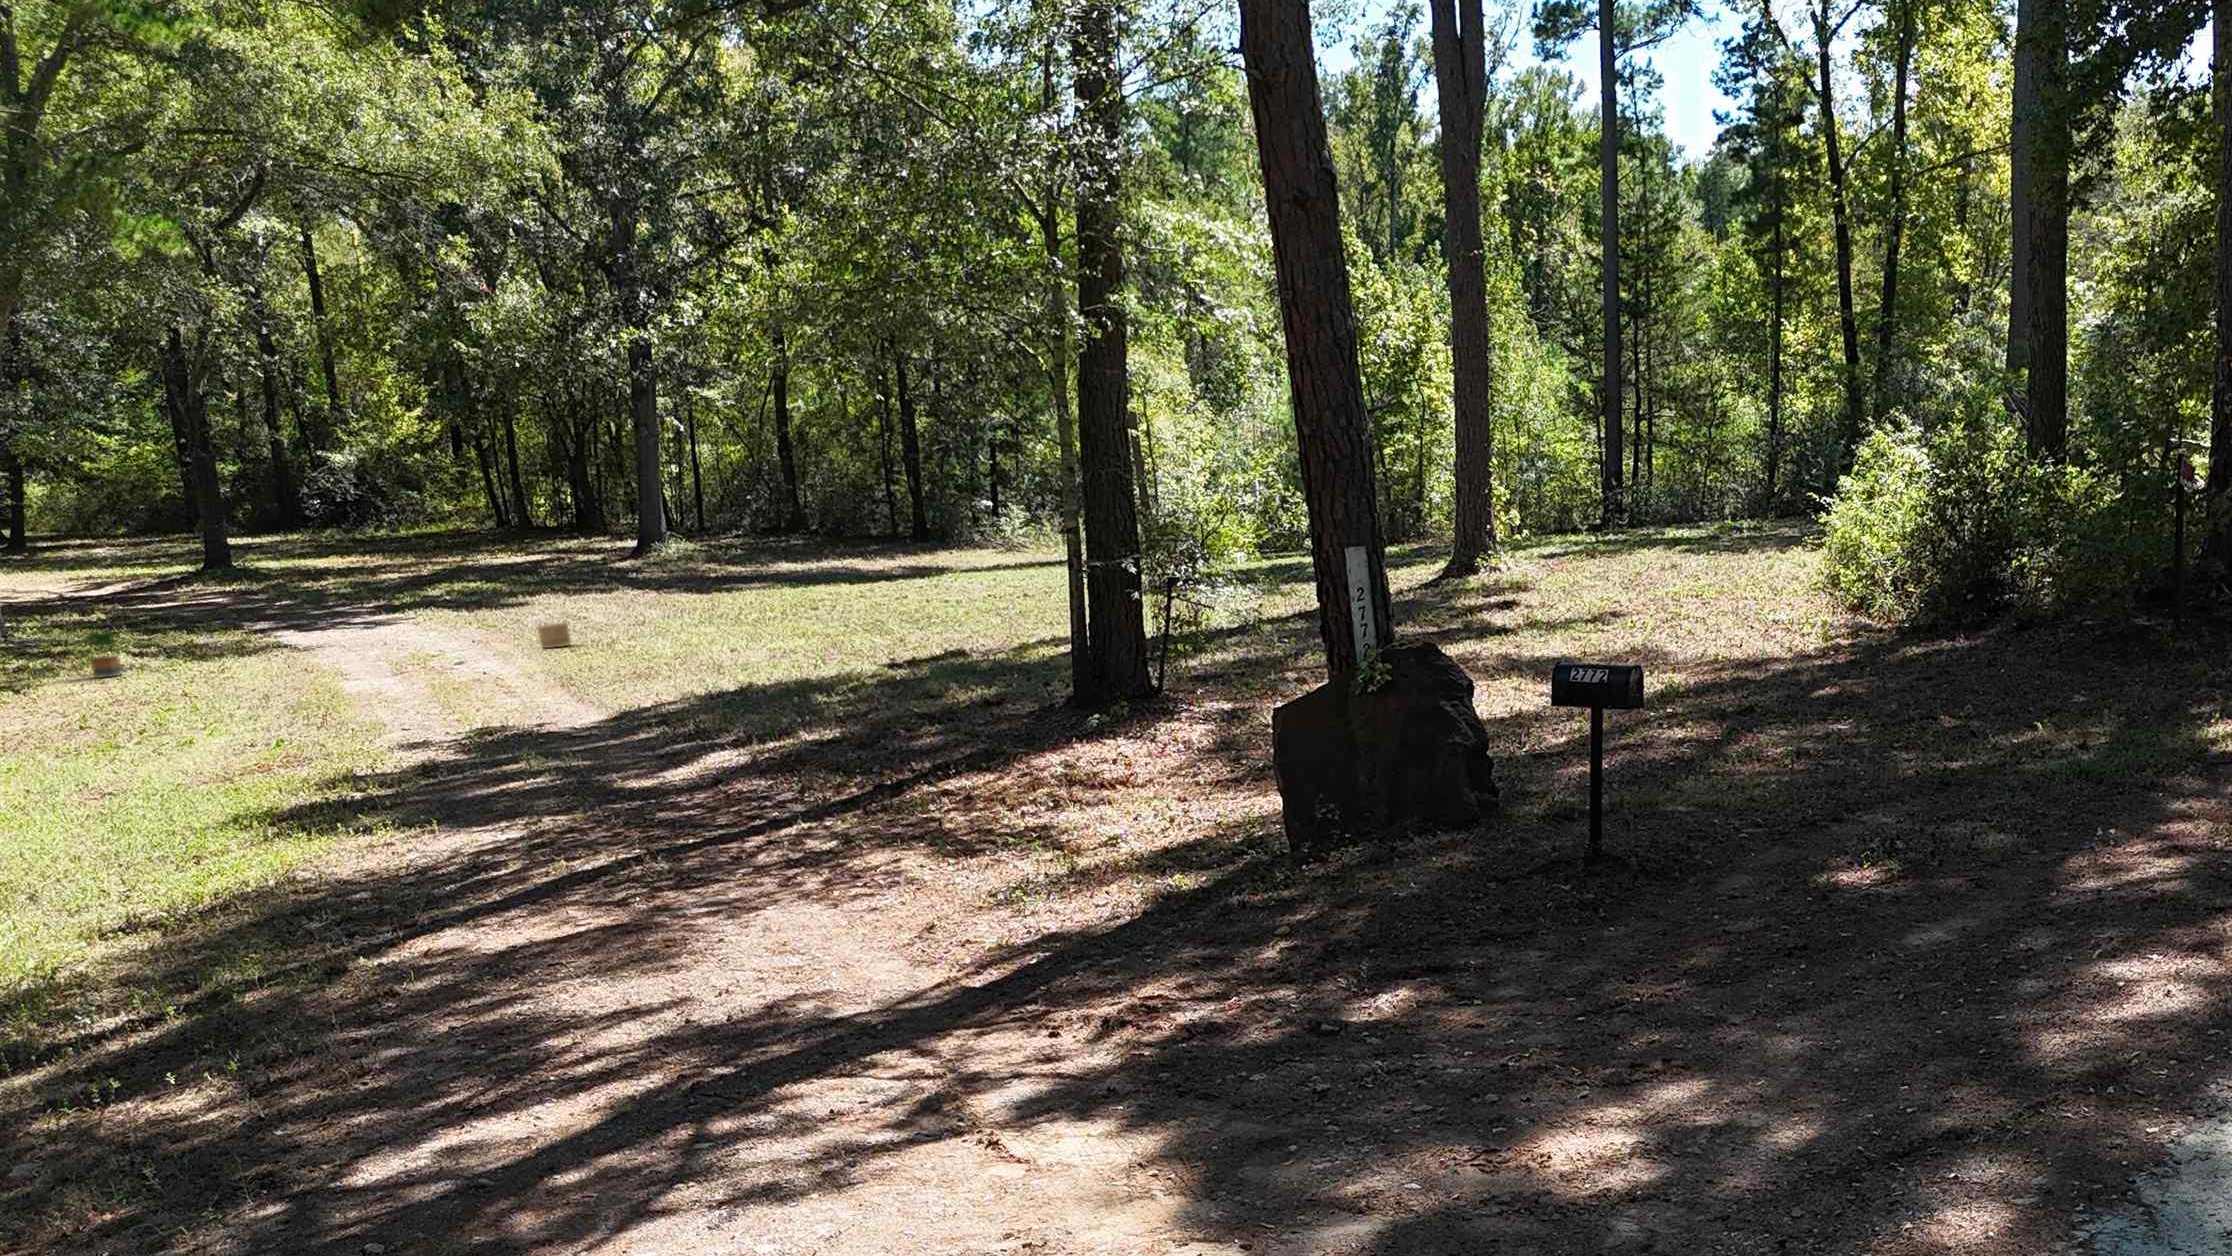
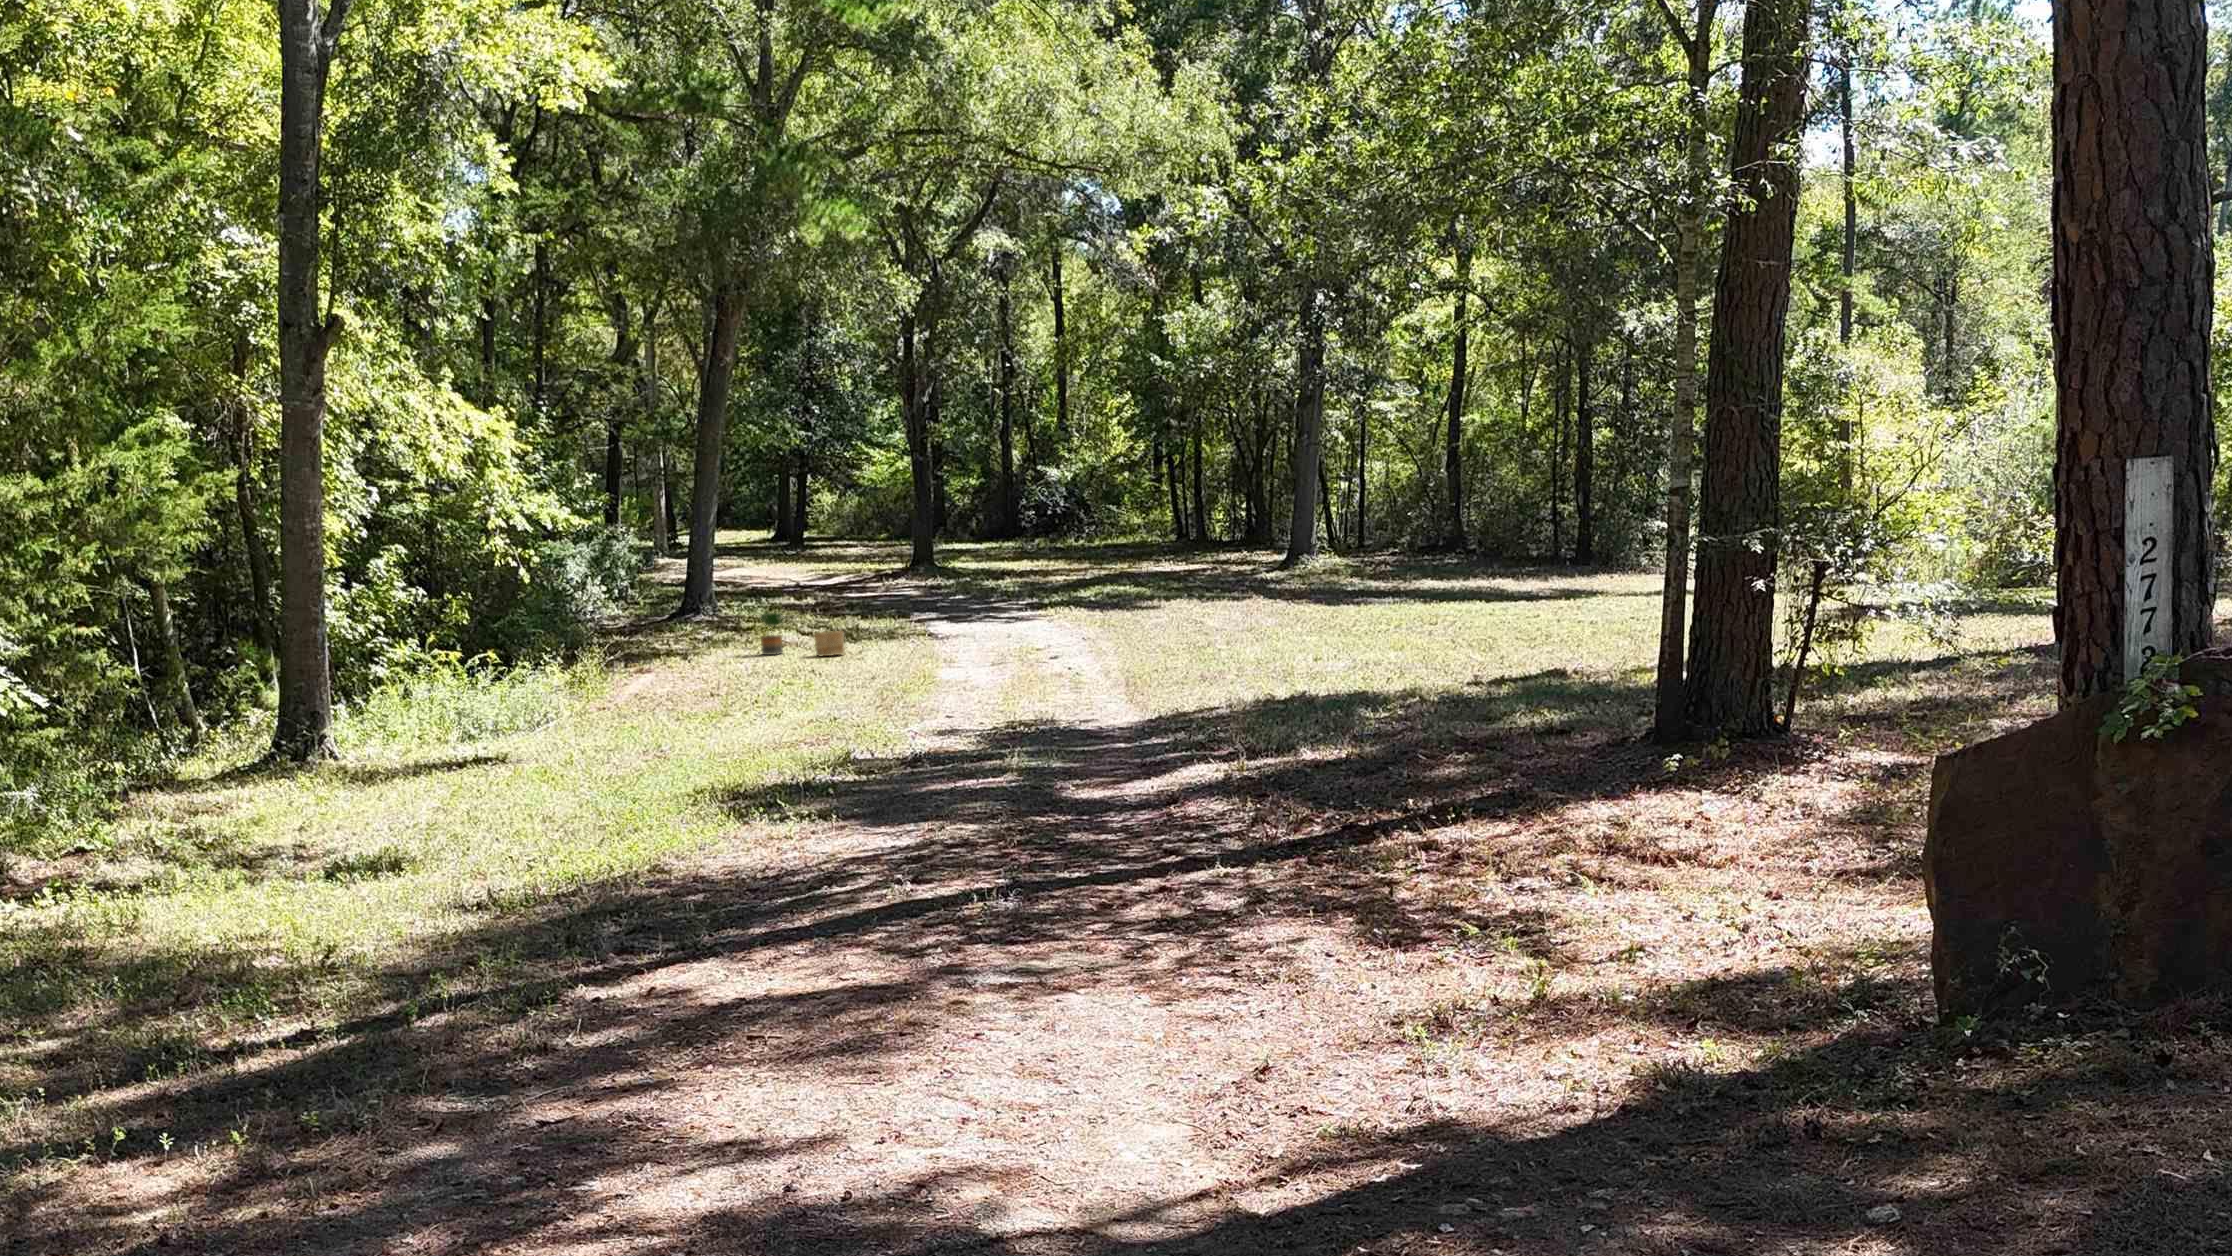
wooden bucket: present [538,623,571,648] -> present [814,631,845,656]

